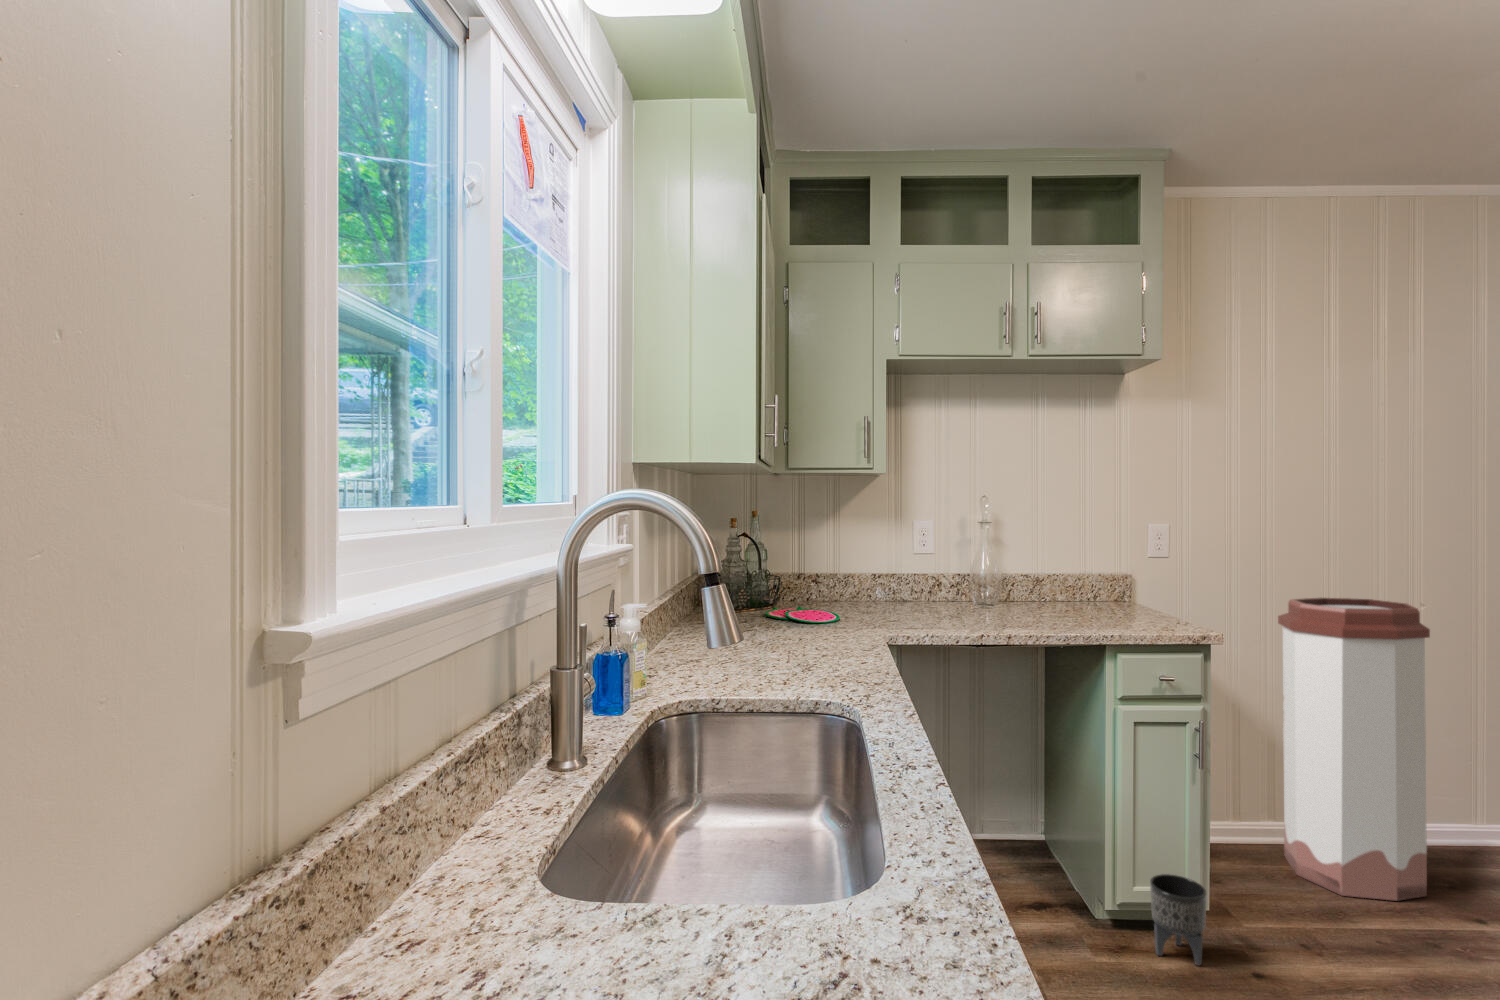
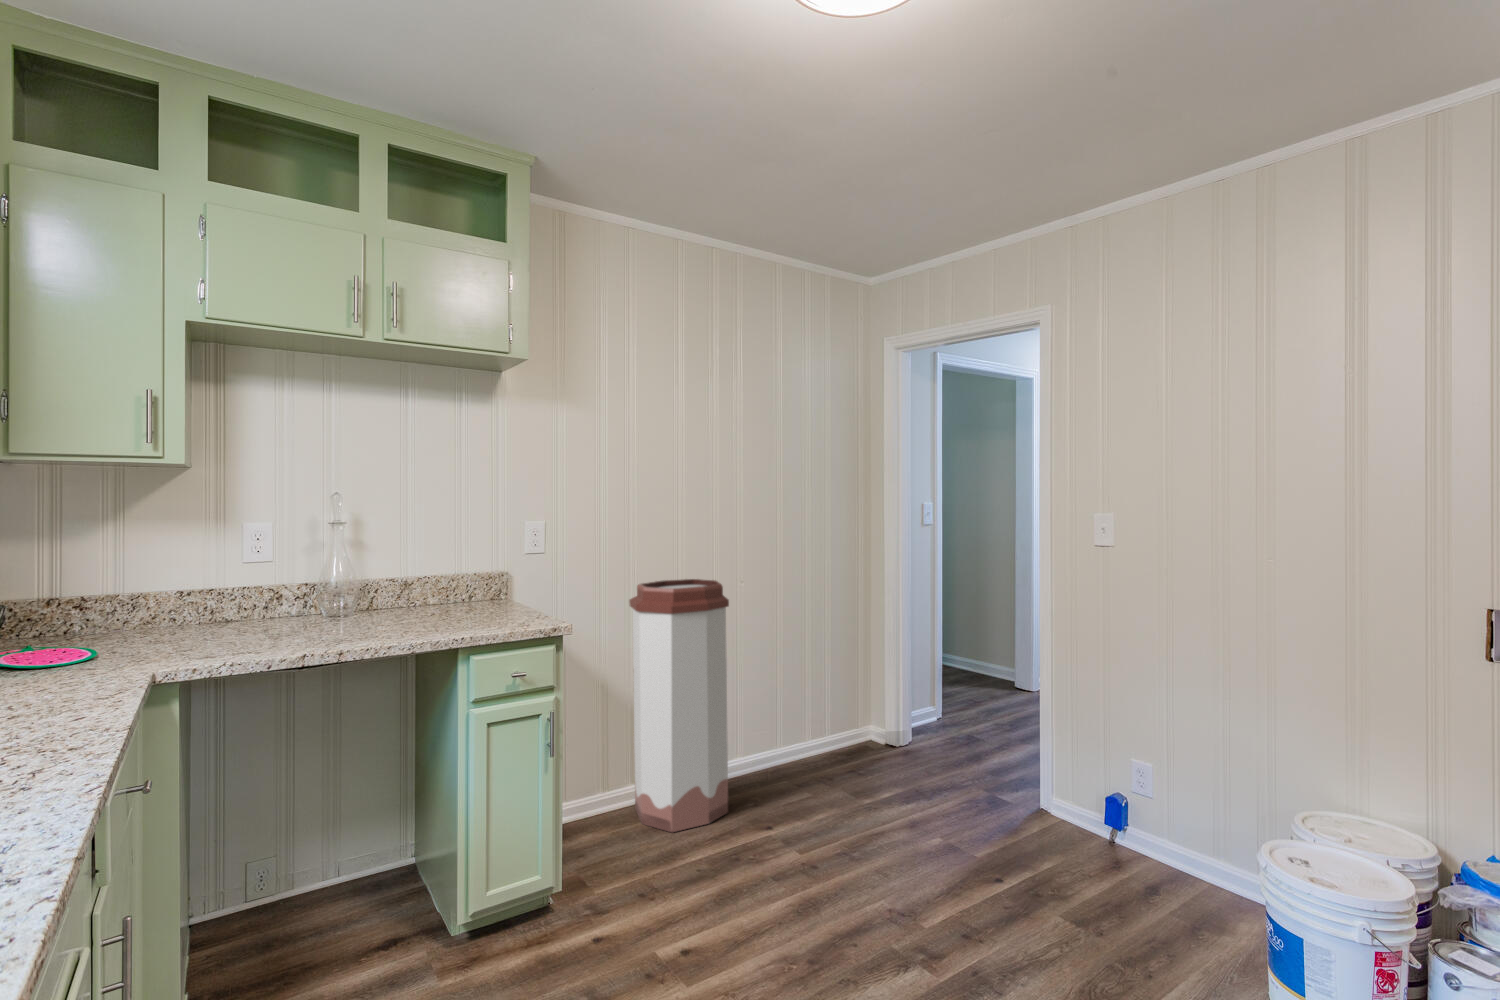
planter: present [1150,874,1207,965] -> none [502,867,554,958]

